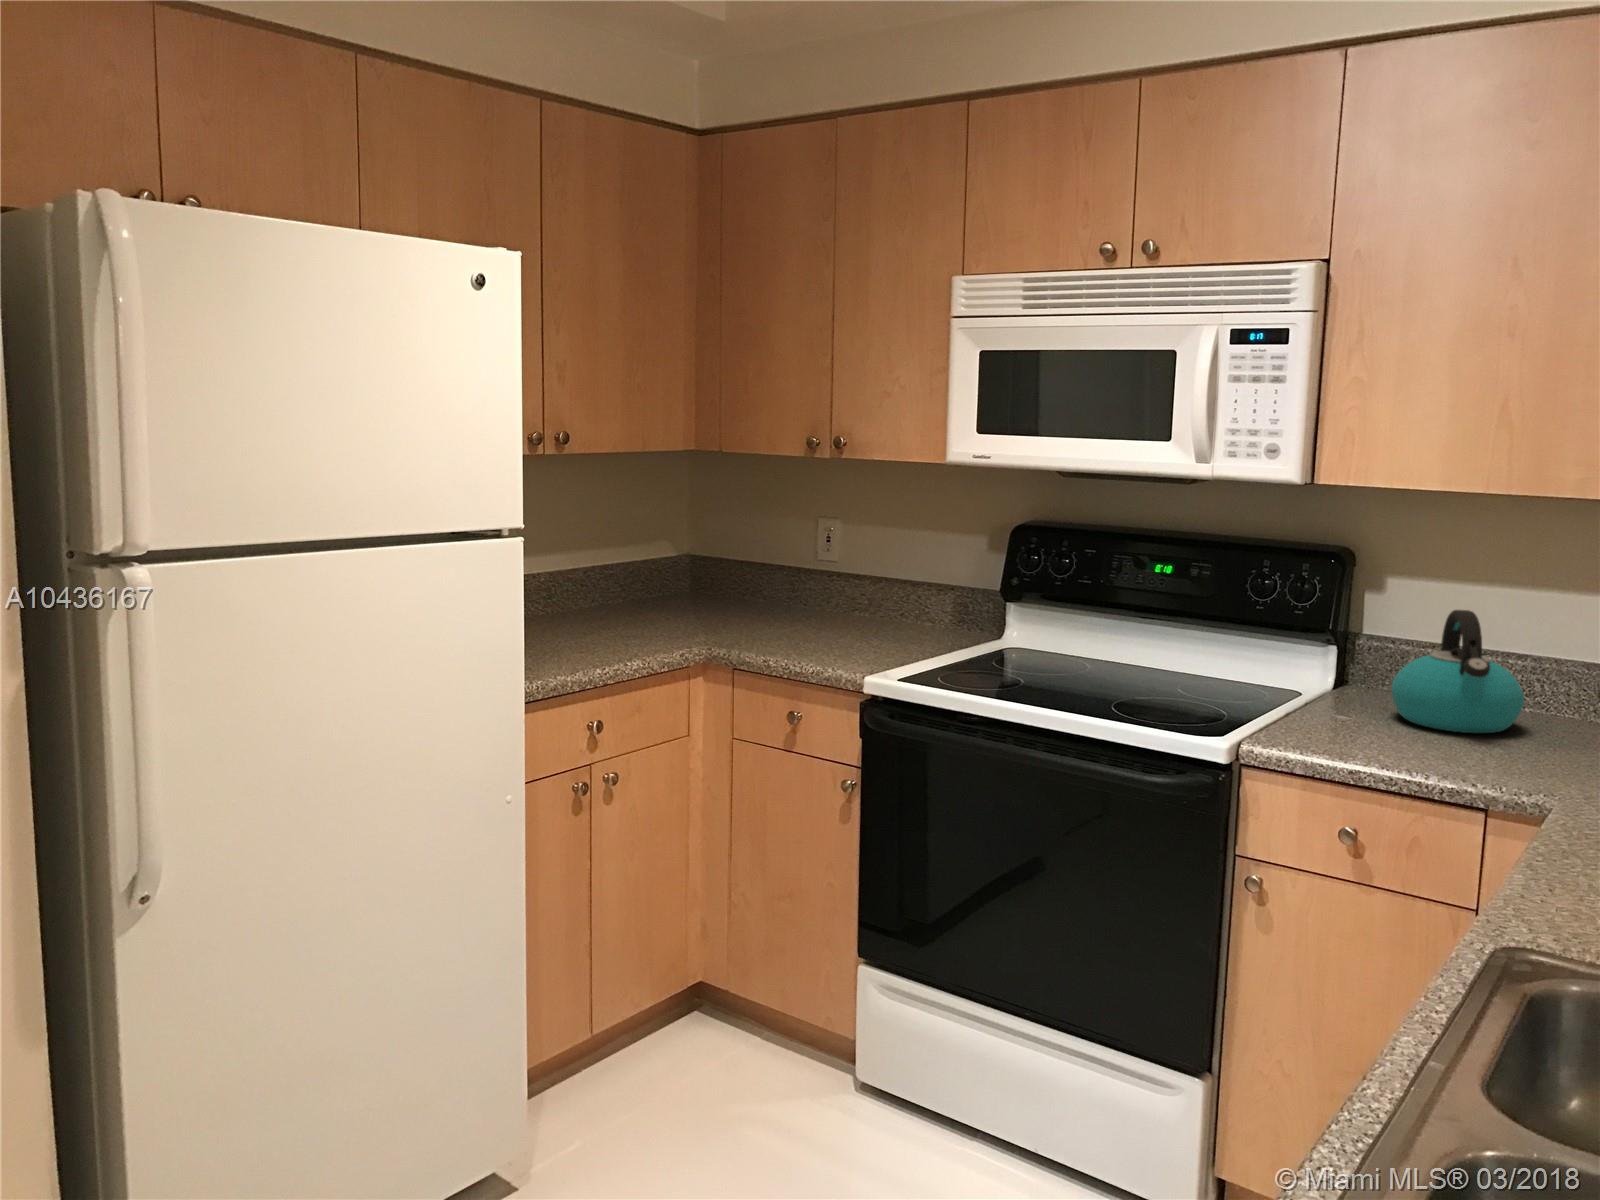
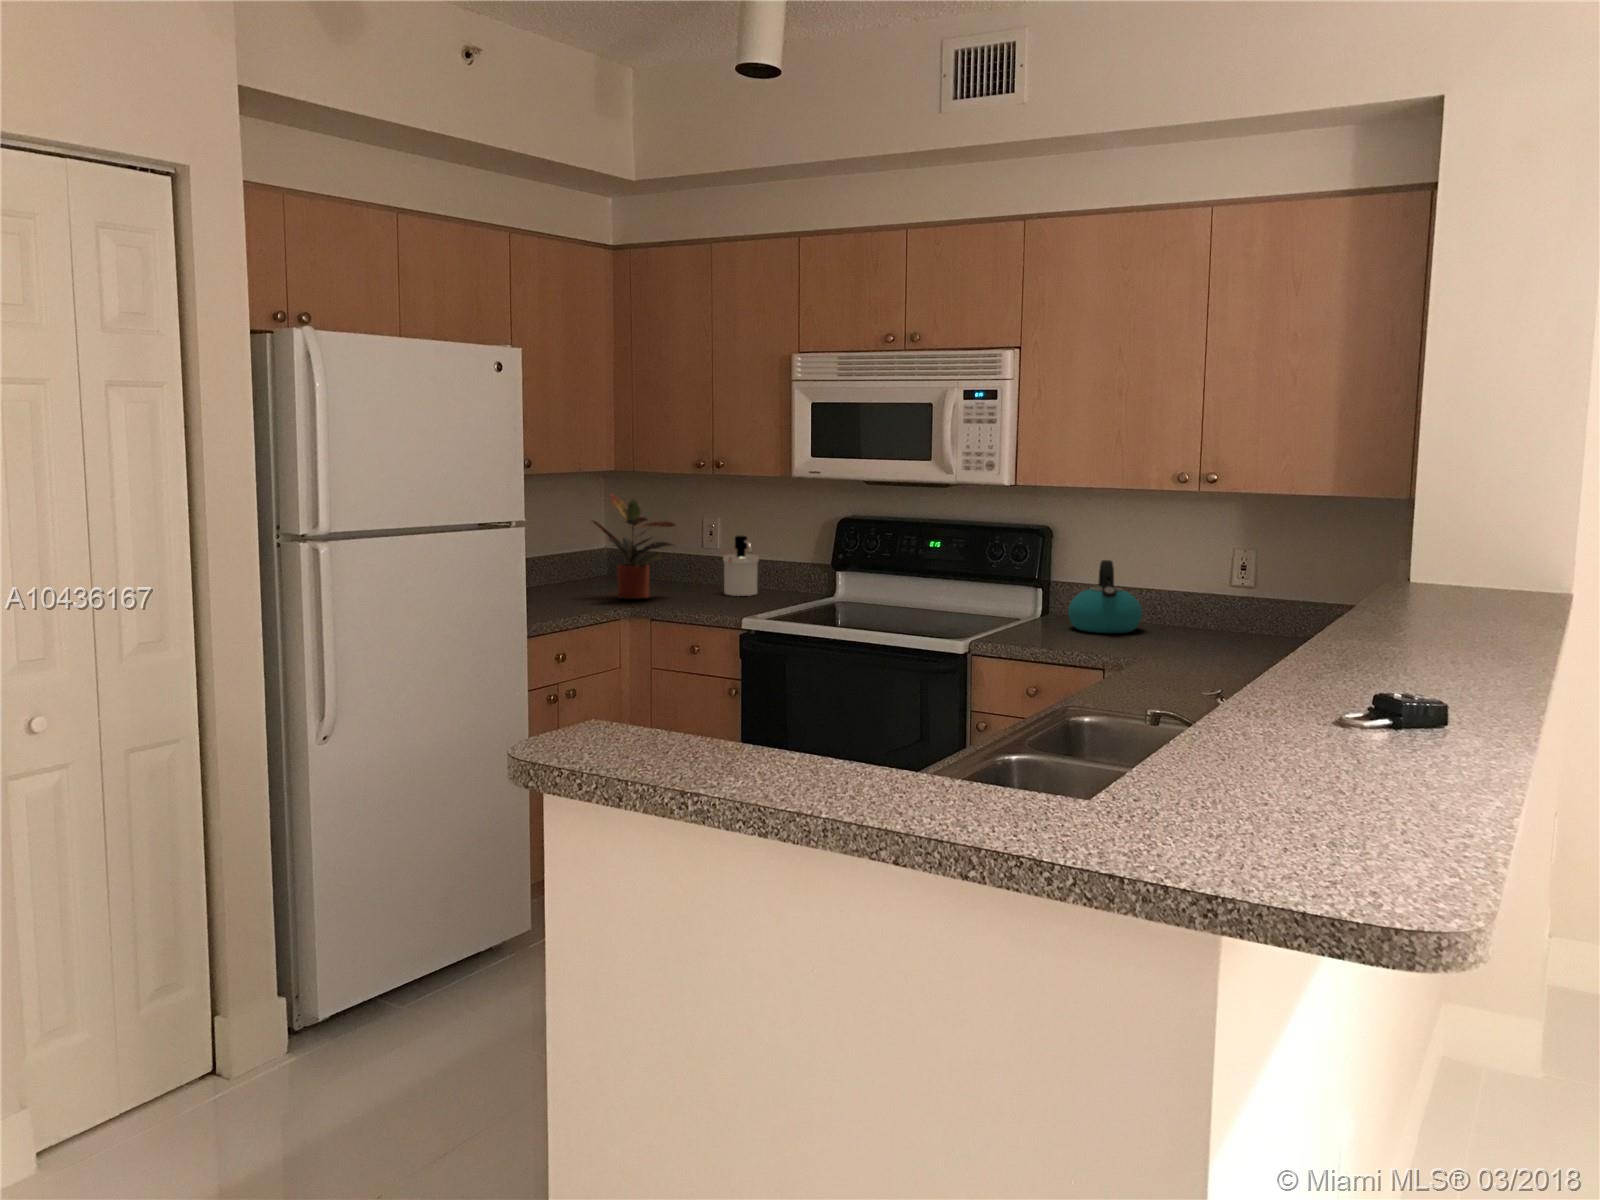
potted plant: none [657,480,778,633] -> present [593,494,676,599]
soap dispenser: none [844,544,895,631] -> present [723,536,759,596]

